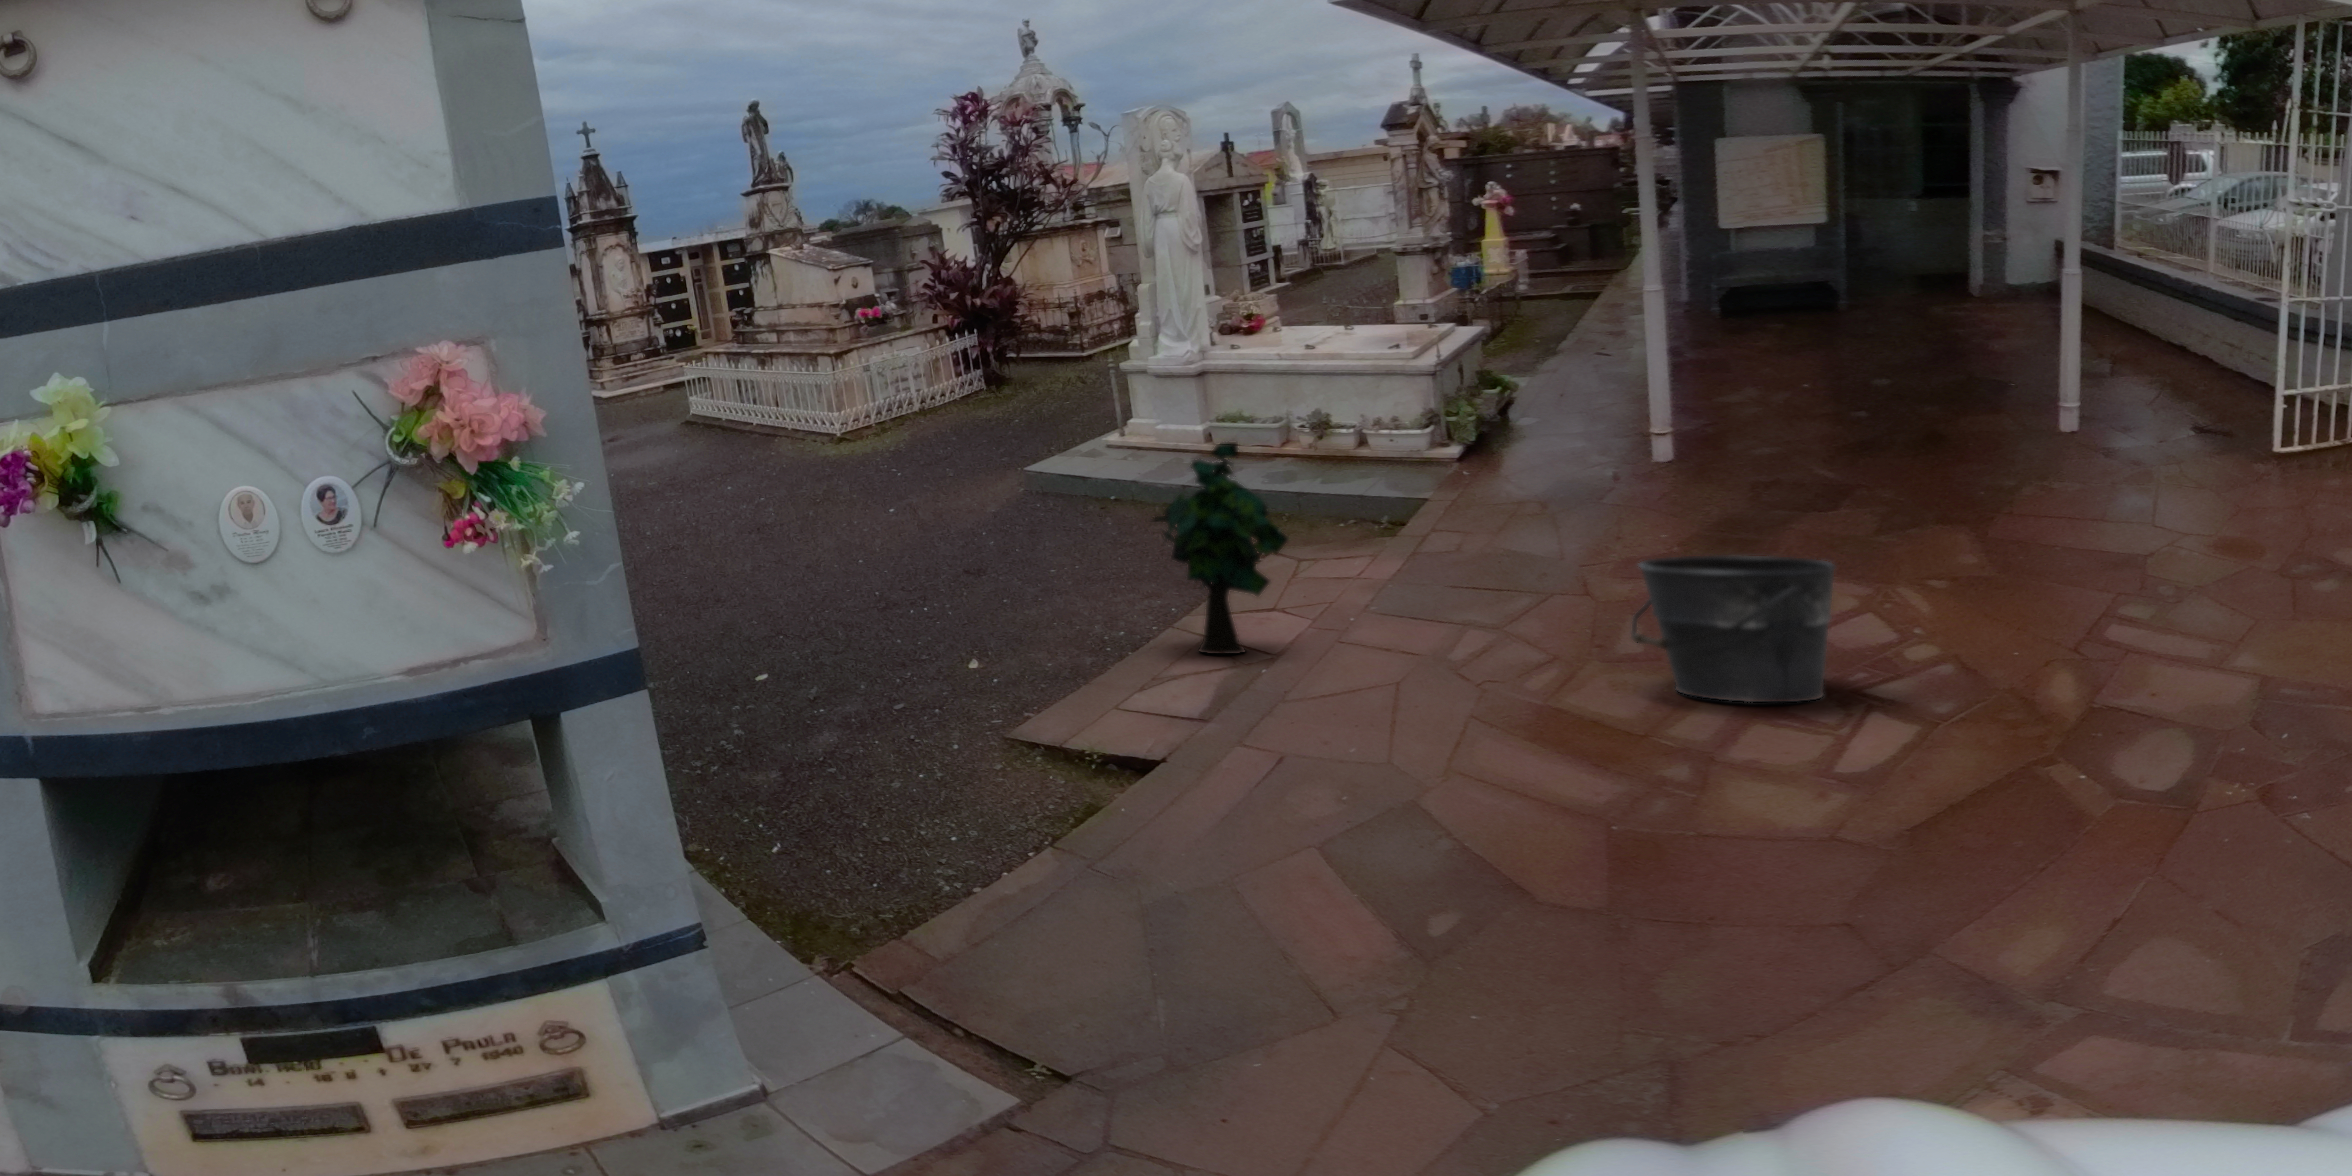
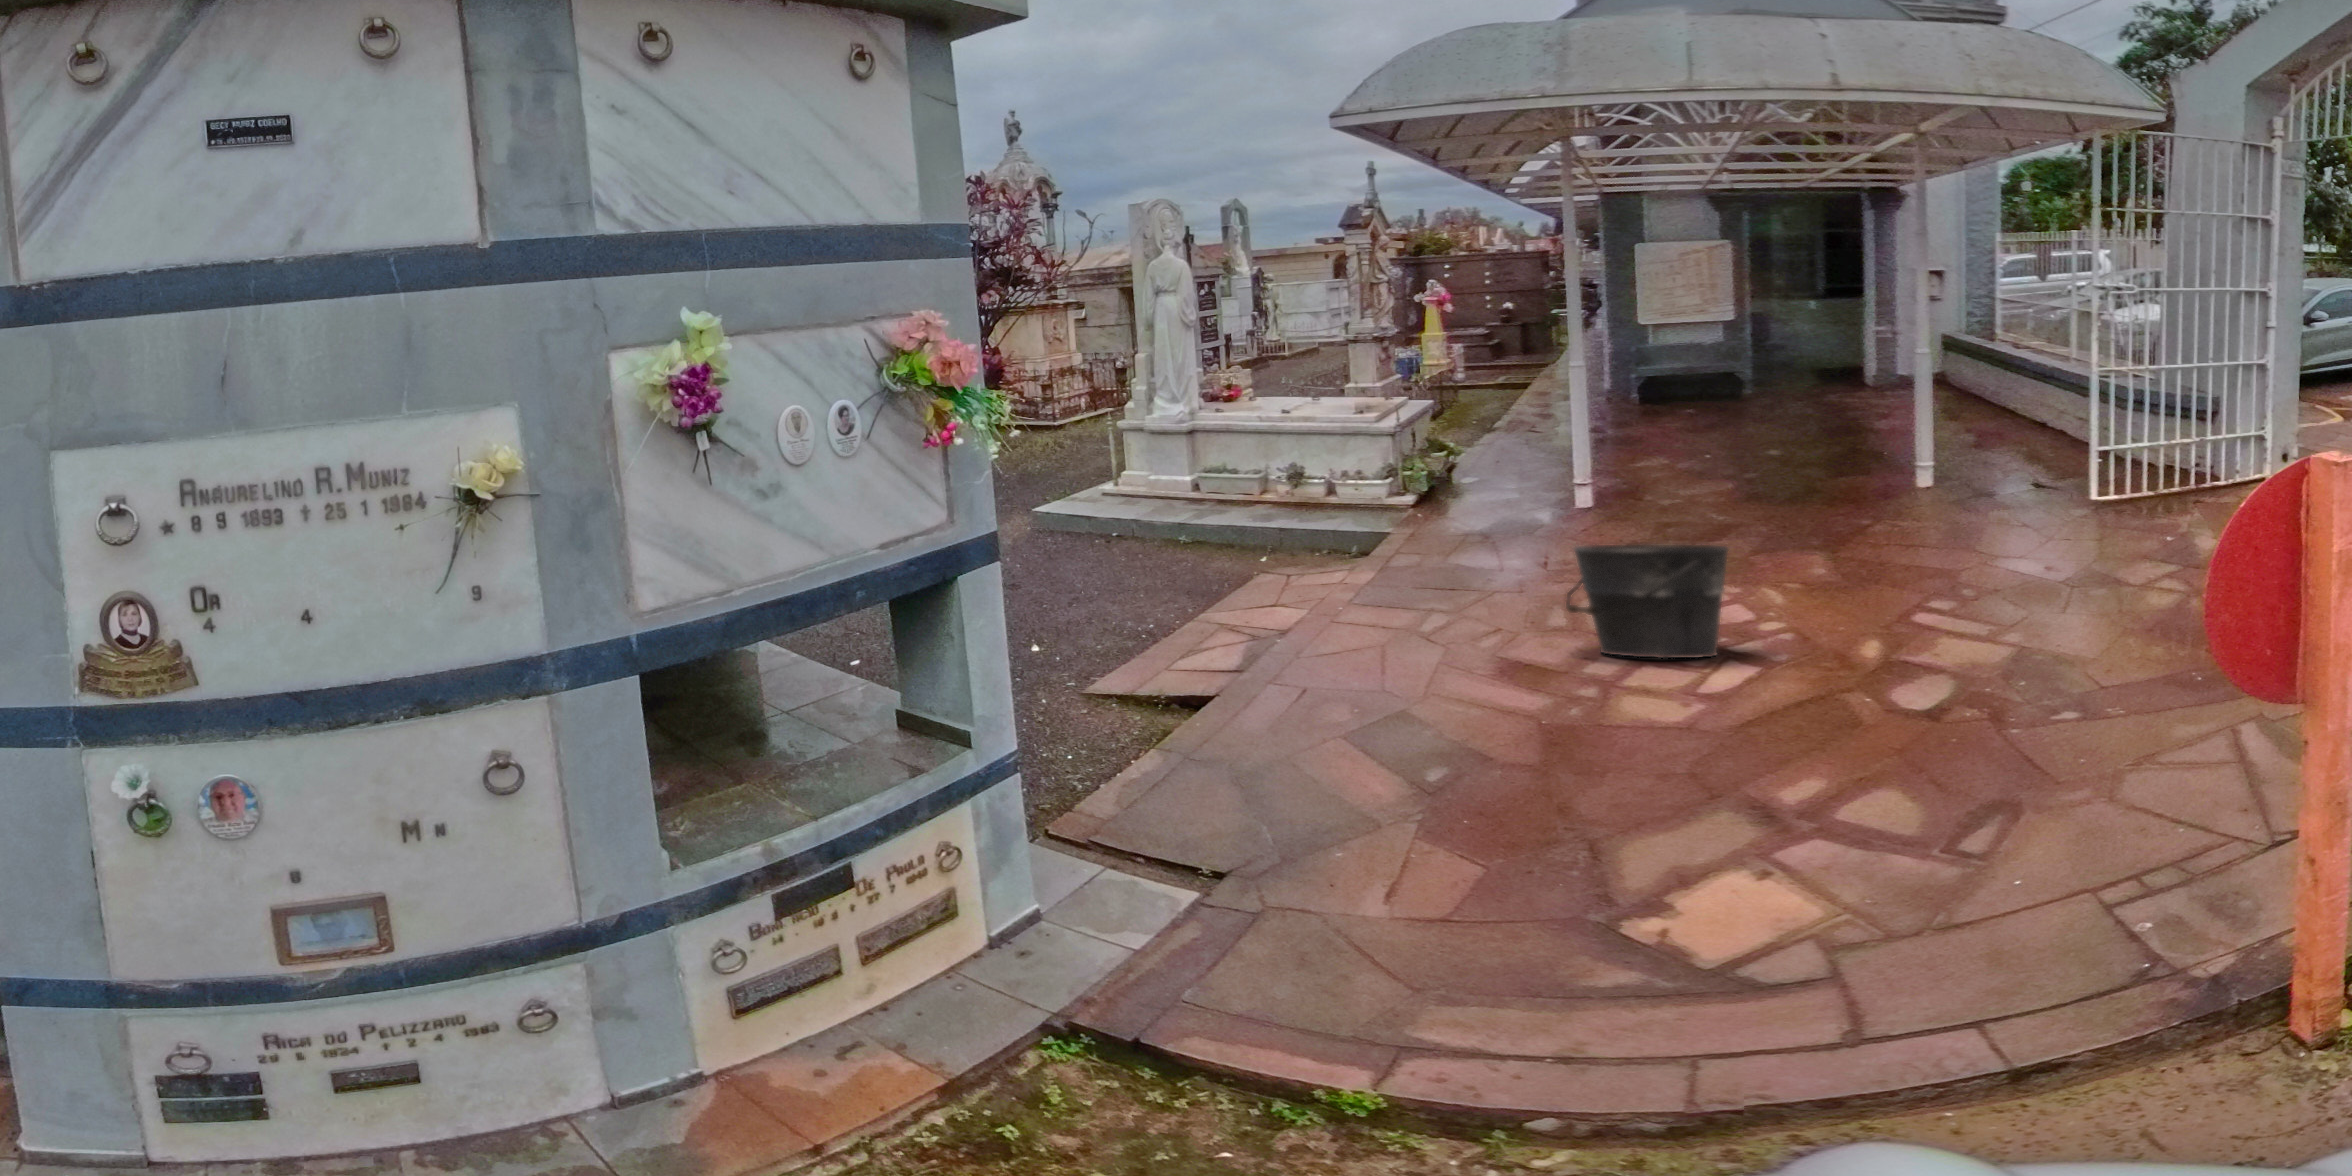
decorative plant: present [1153,442,1288,654] -> none [1159,450,1281,635]

